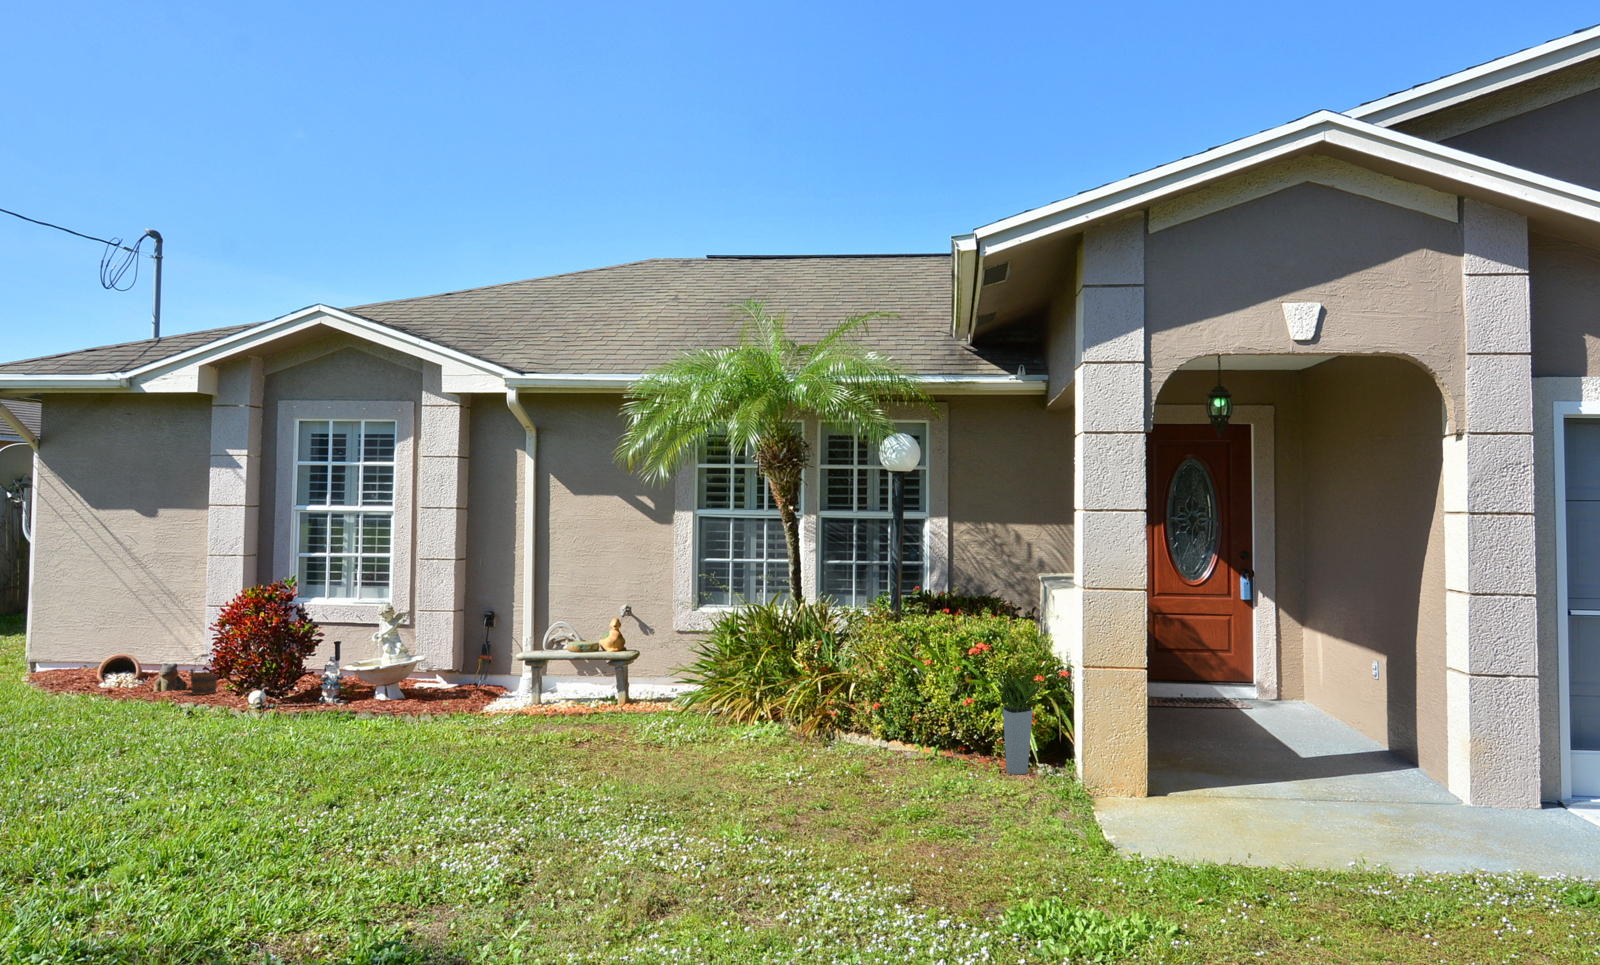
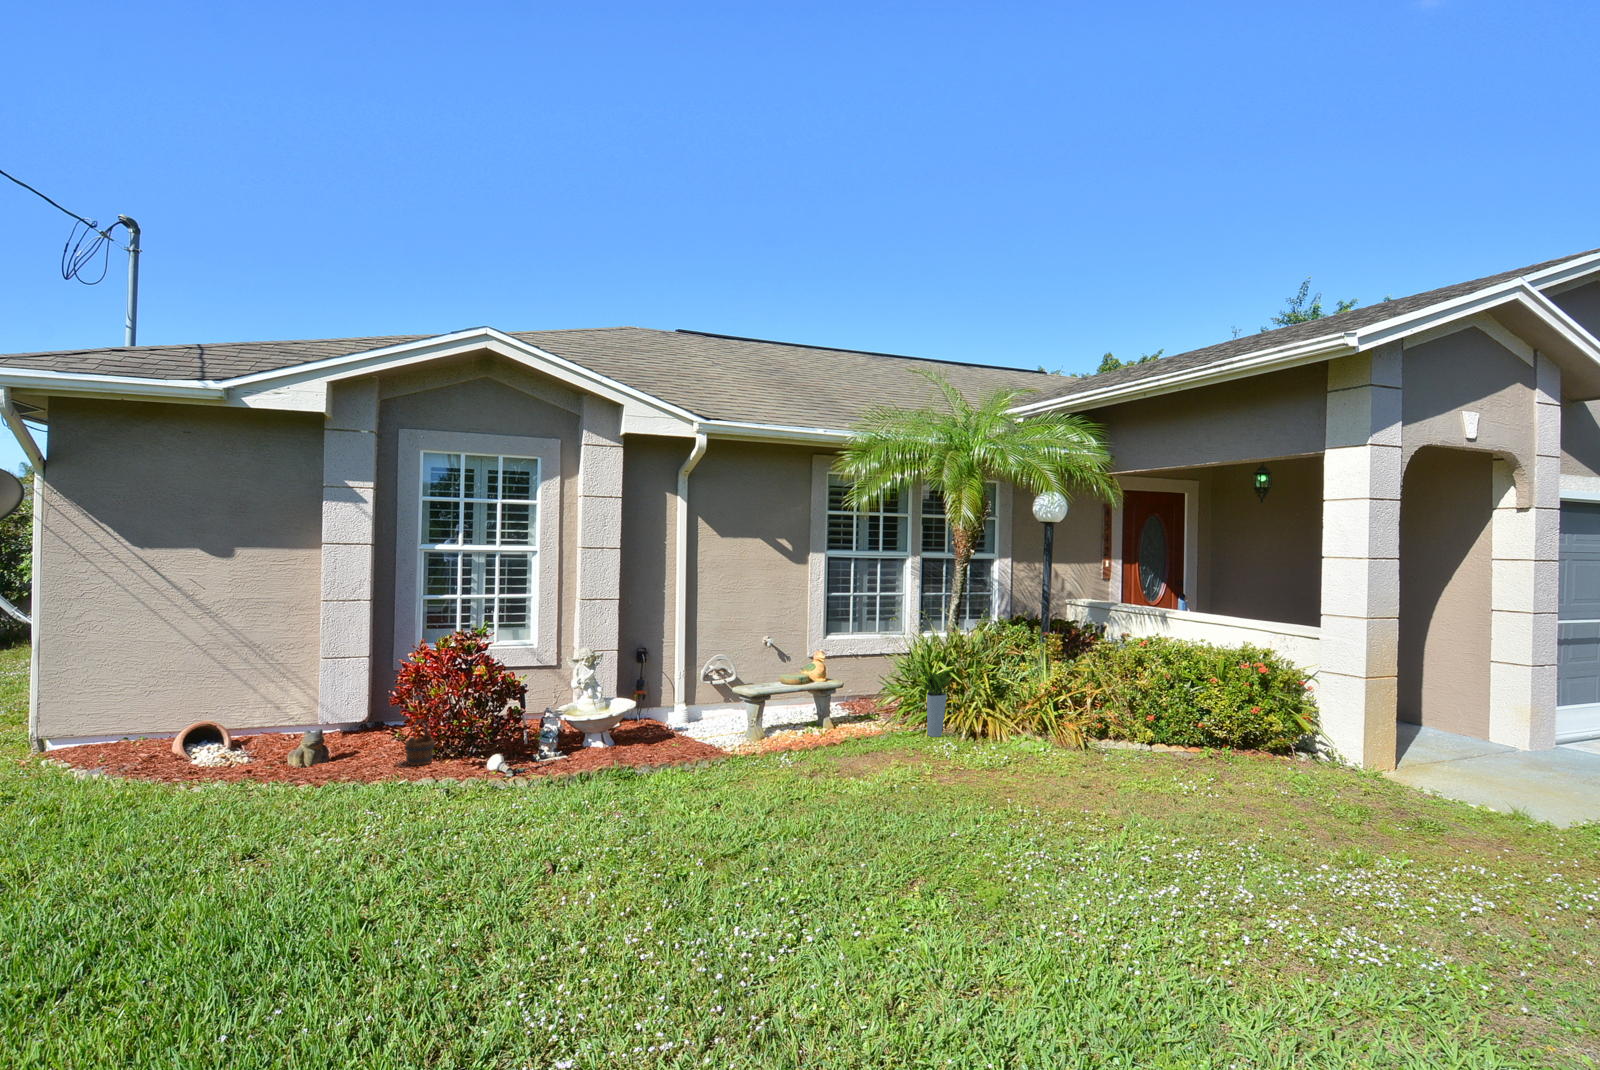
planter: present [996,674,1040,774] -> present [923,670,951,737]

